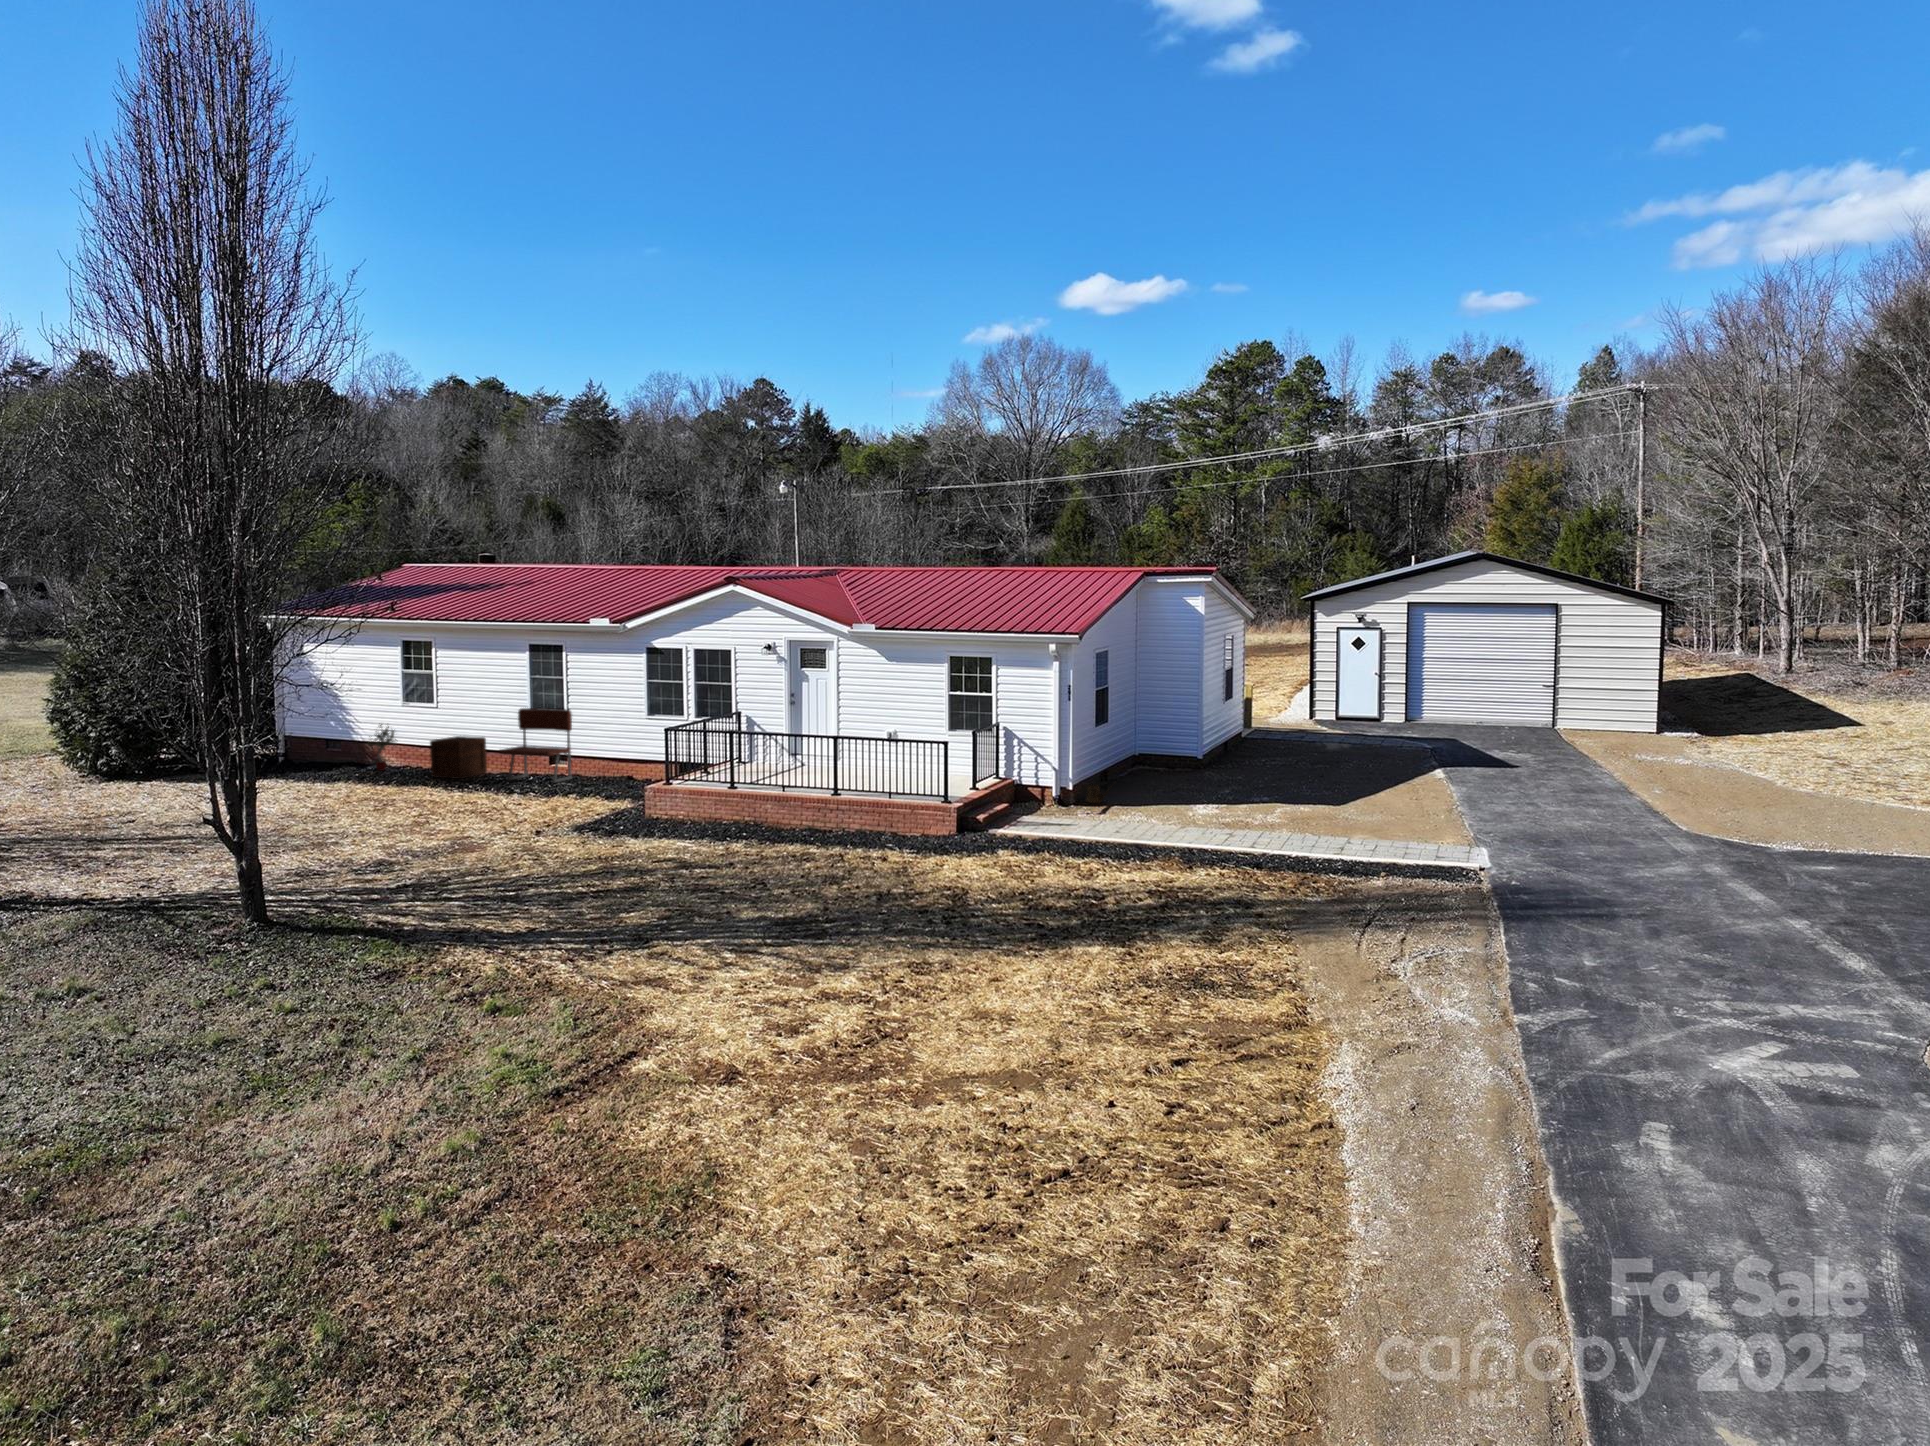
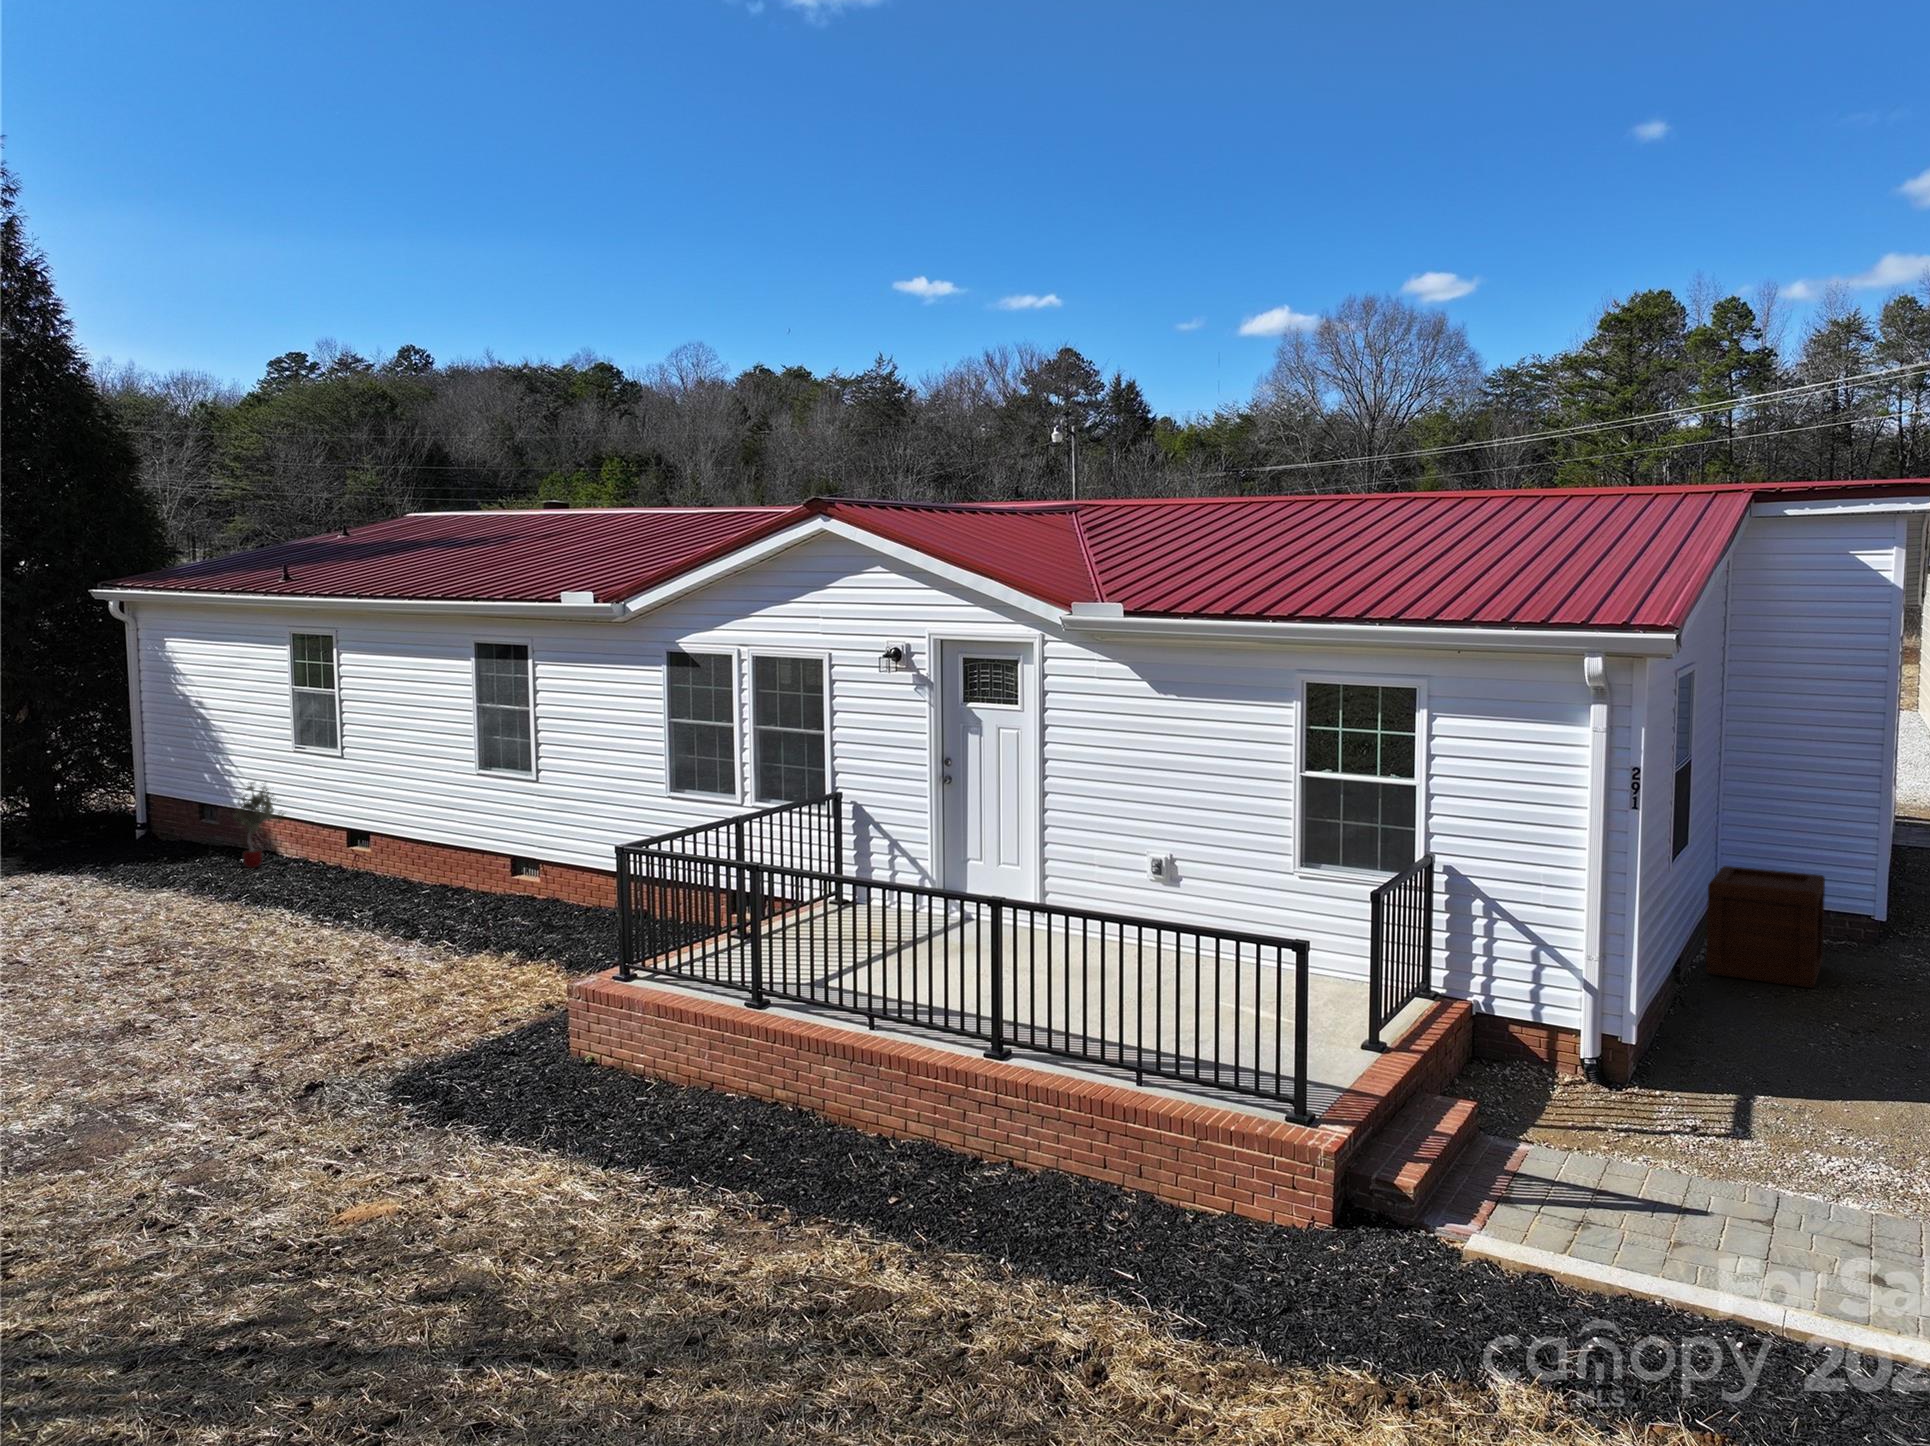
bench: present [499,708,572,783] -> none [403,766,543,919]
wooden crate: present [430,736,487,779] -> present [1706,866,1825,988]
watering can: present [1082,782,1112,803] -> none [1649,1015,1758,1075]

